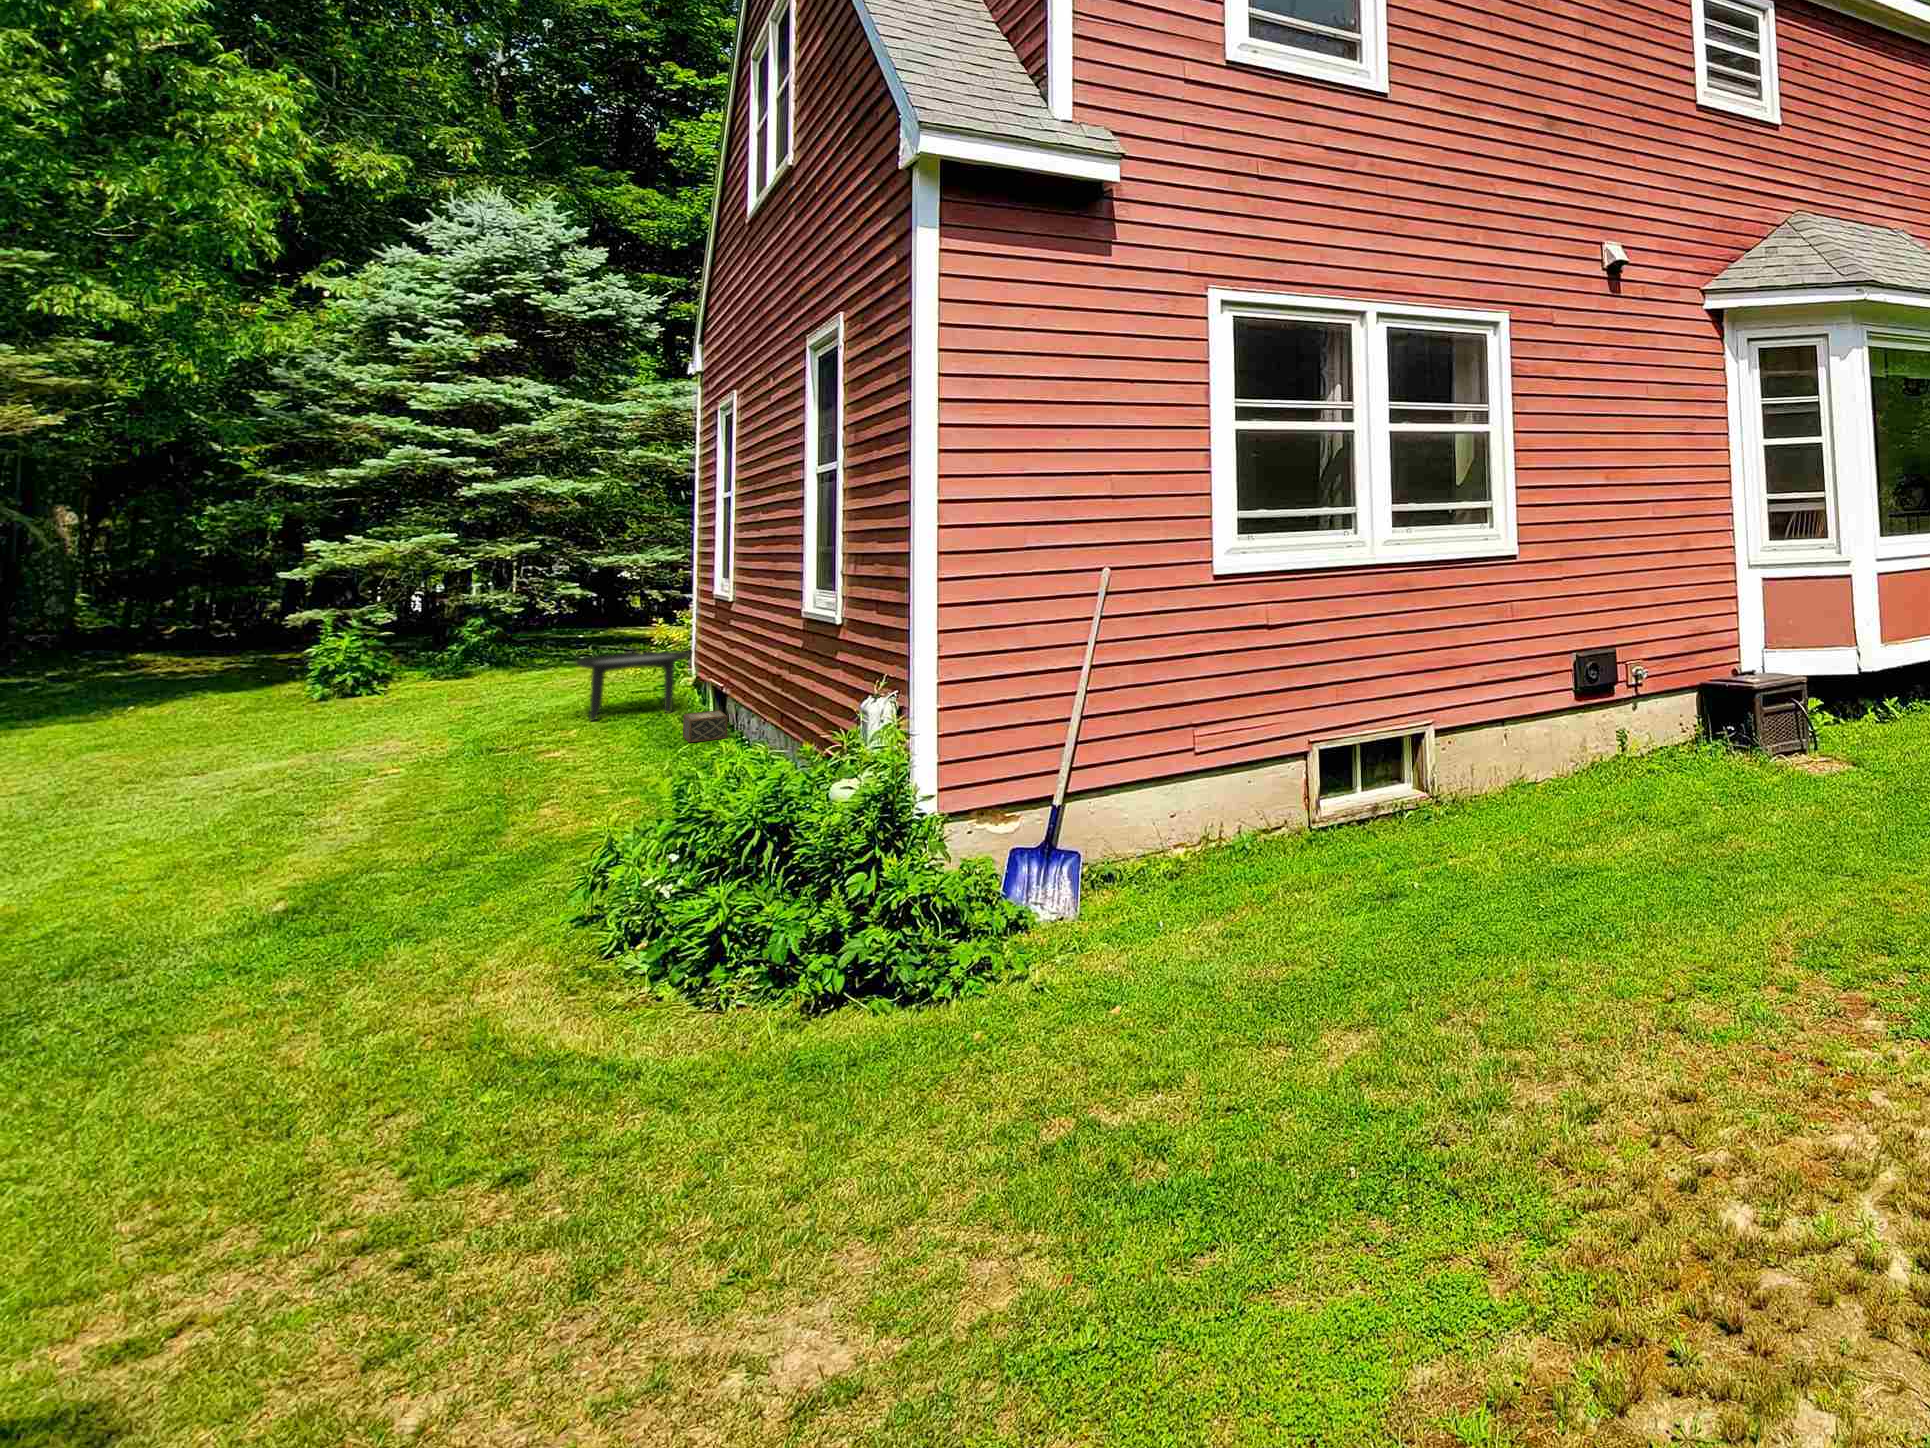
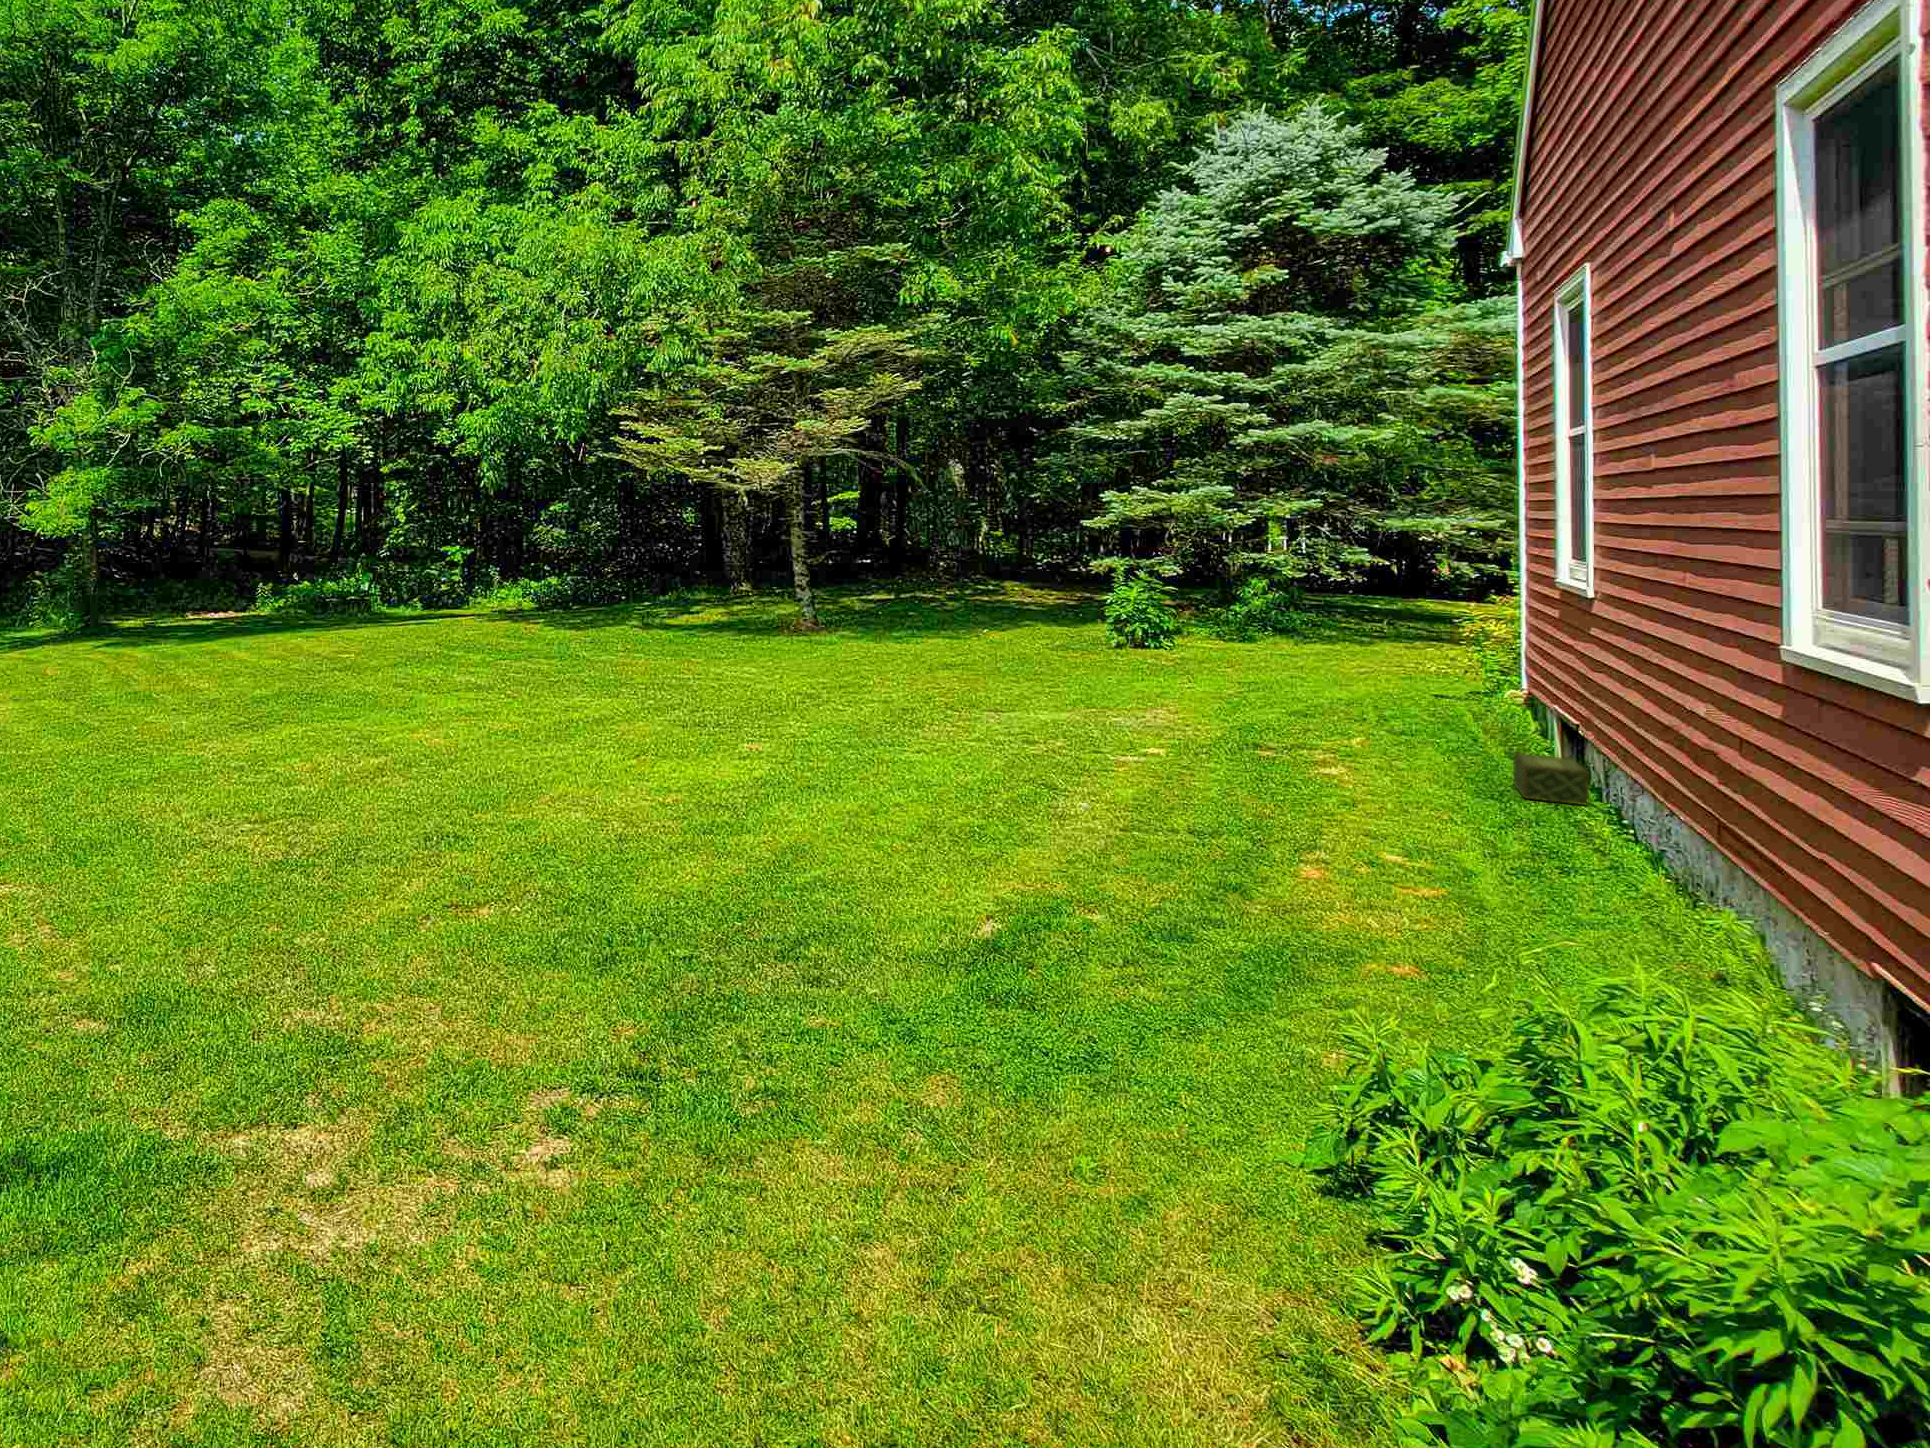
round table: present [576,651,692,720] -> none [1356,647,1524,741]

